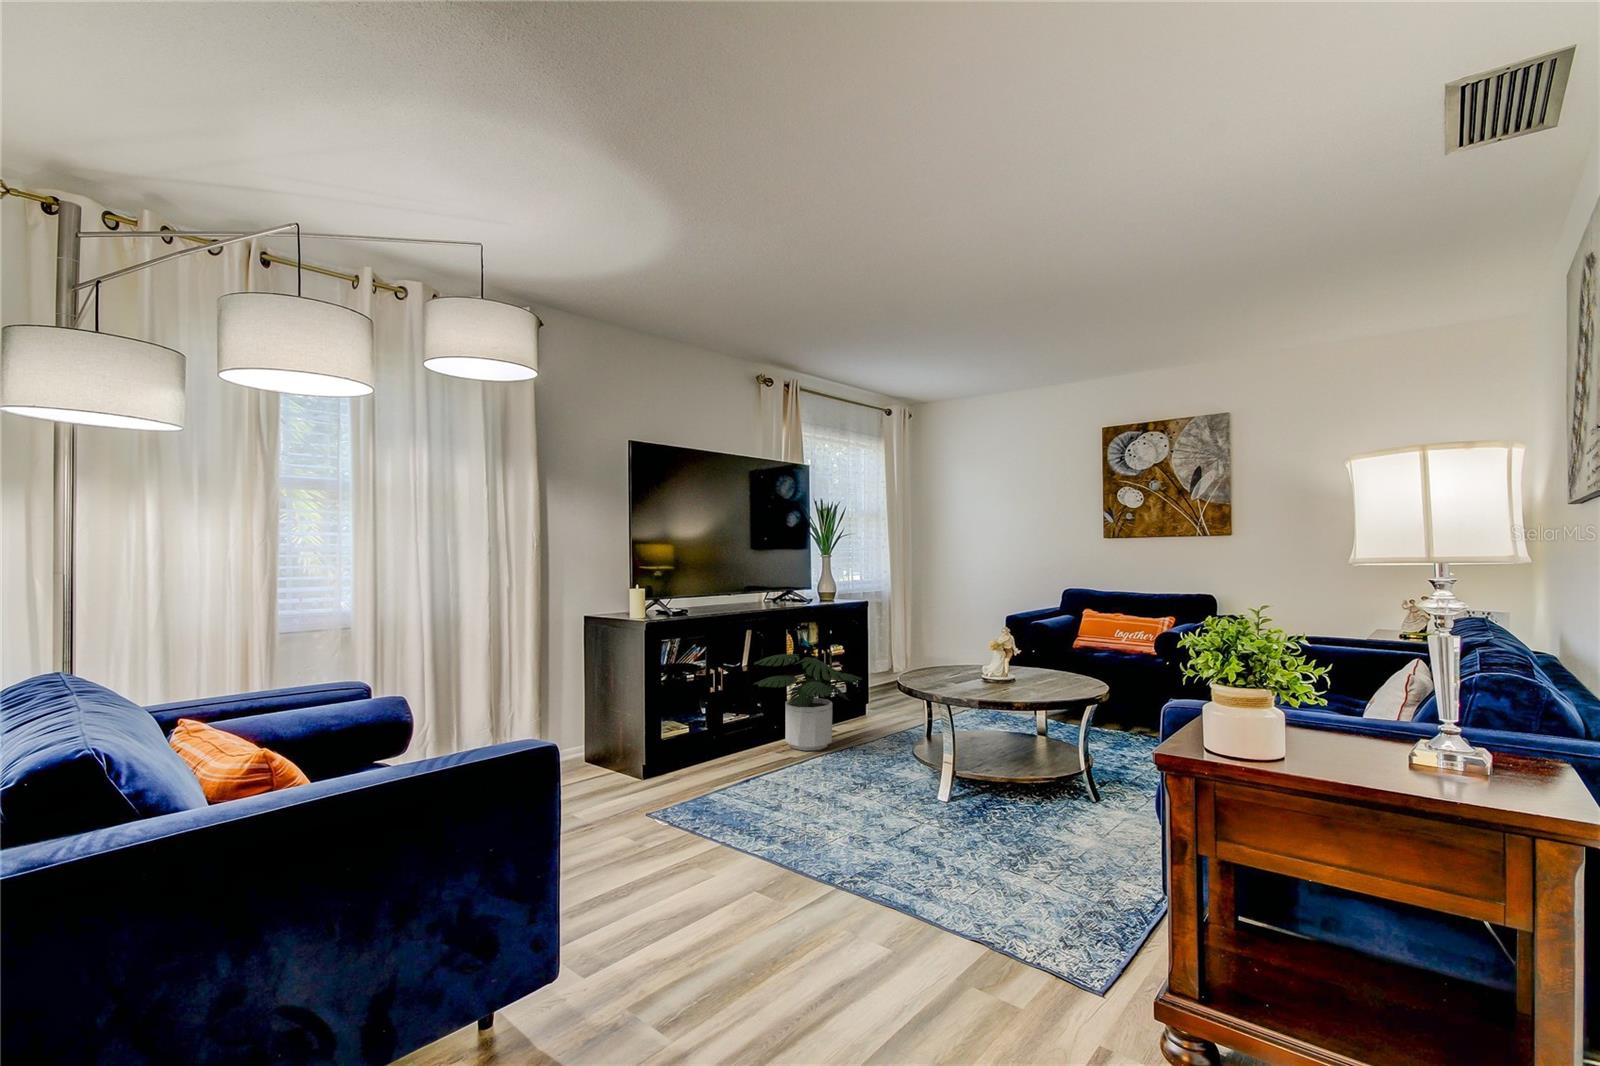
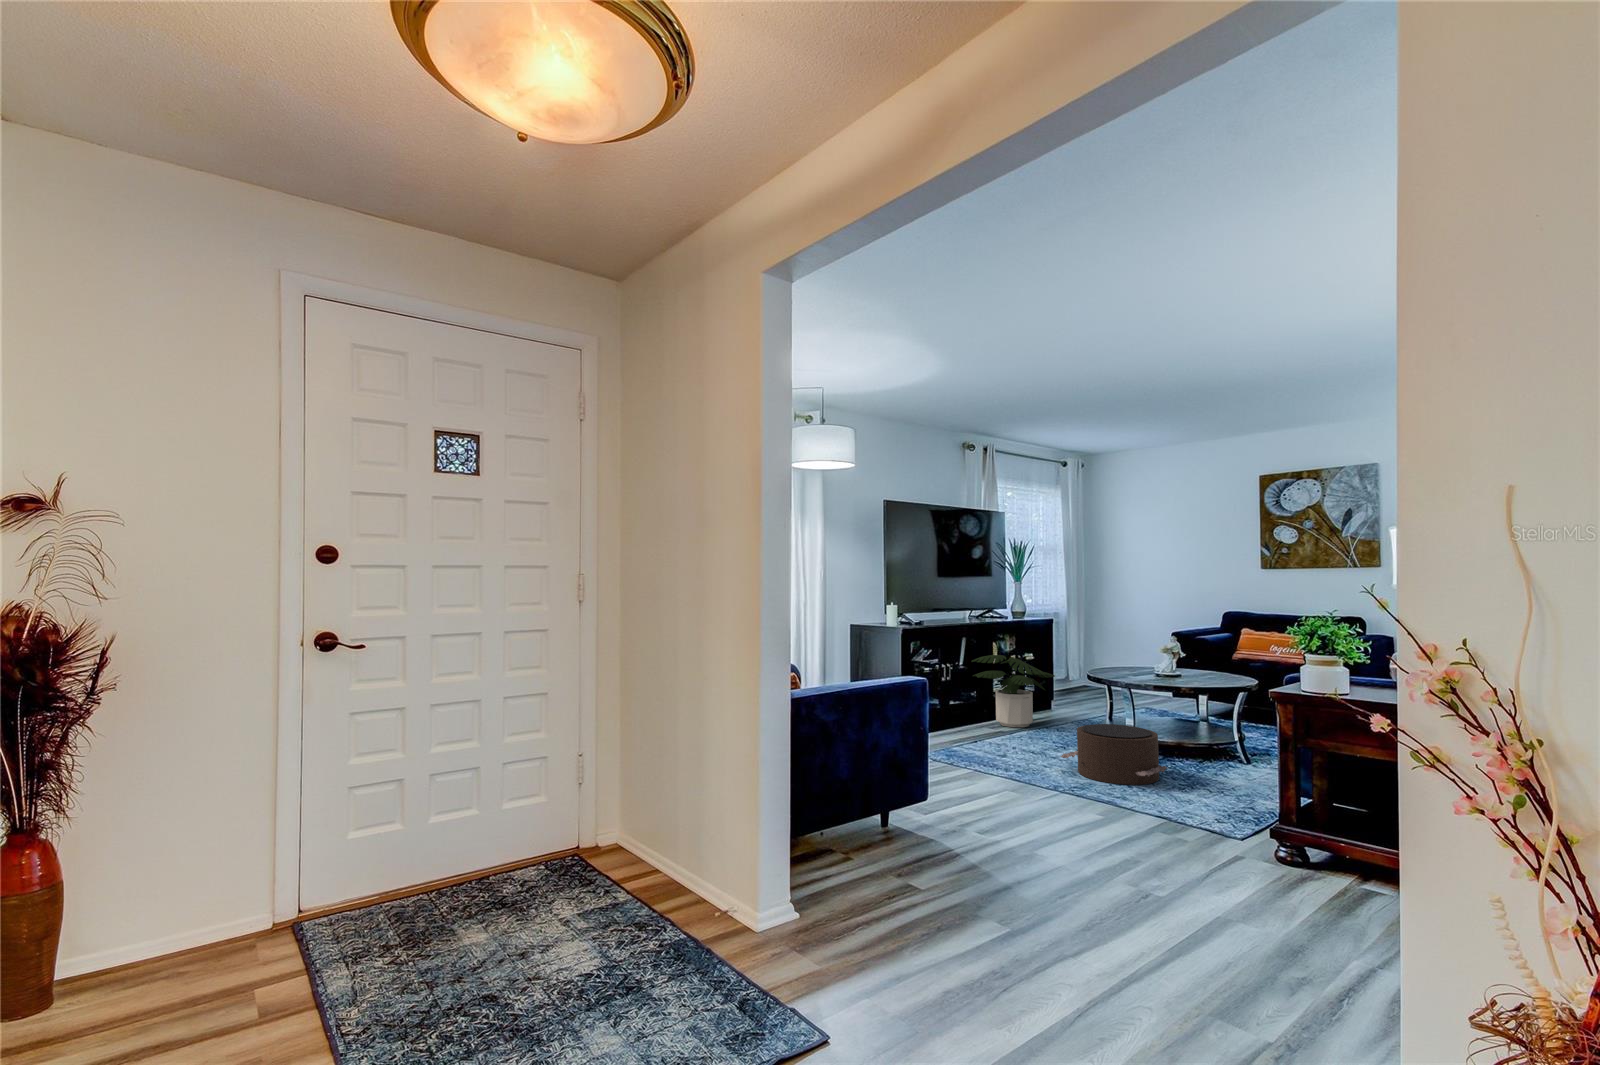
pouf: none [849,760,996,860] -> present [1061,724,1168,785]

